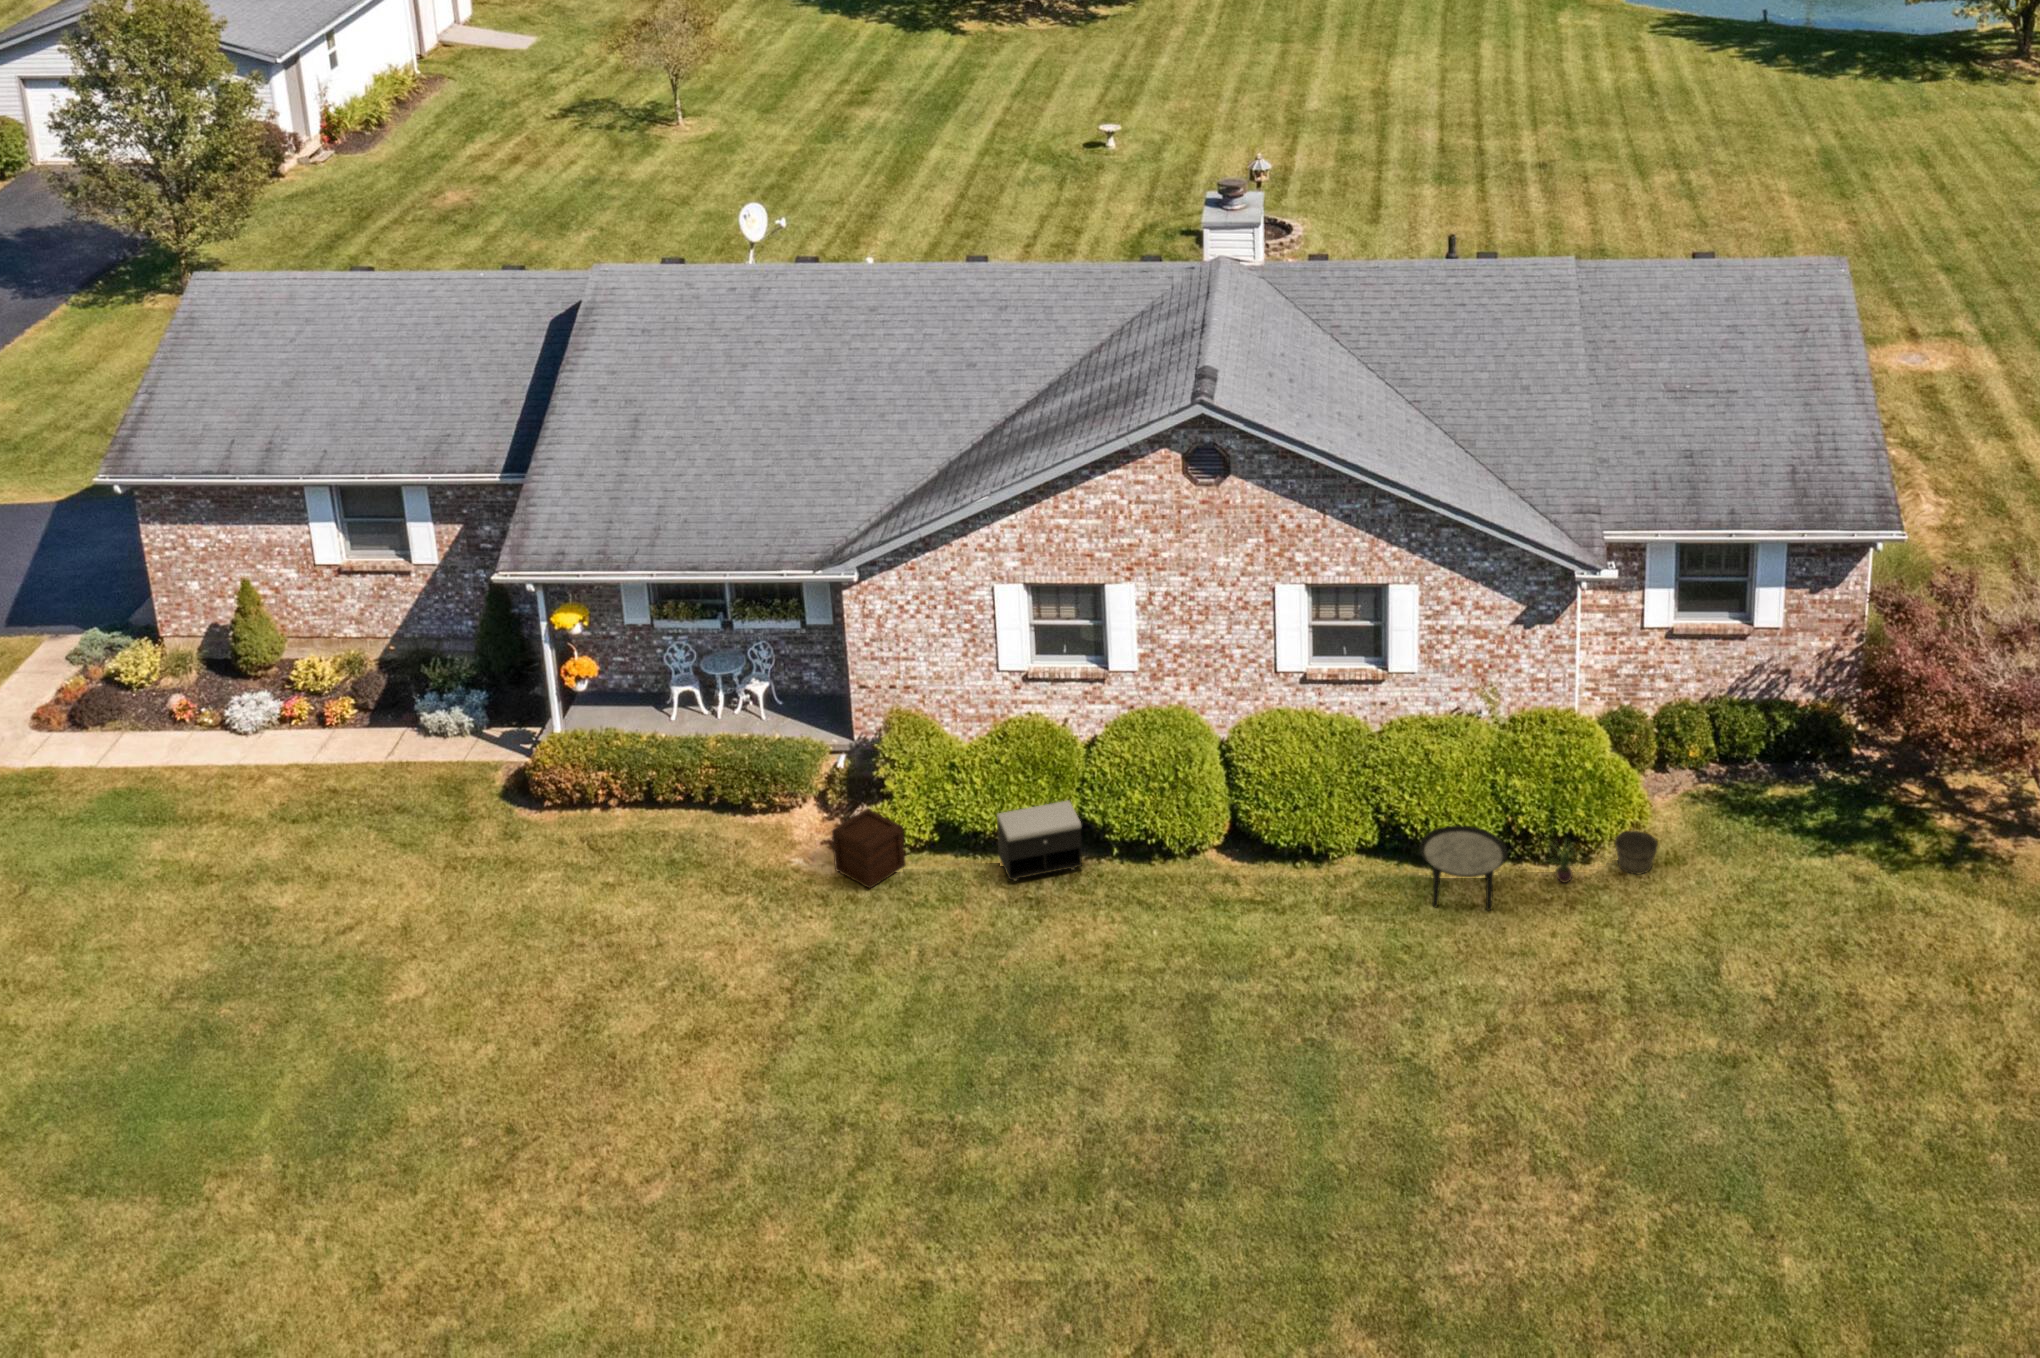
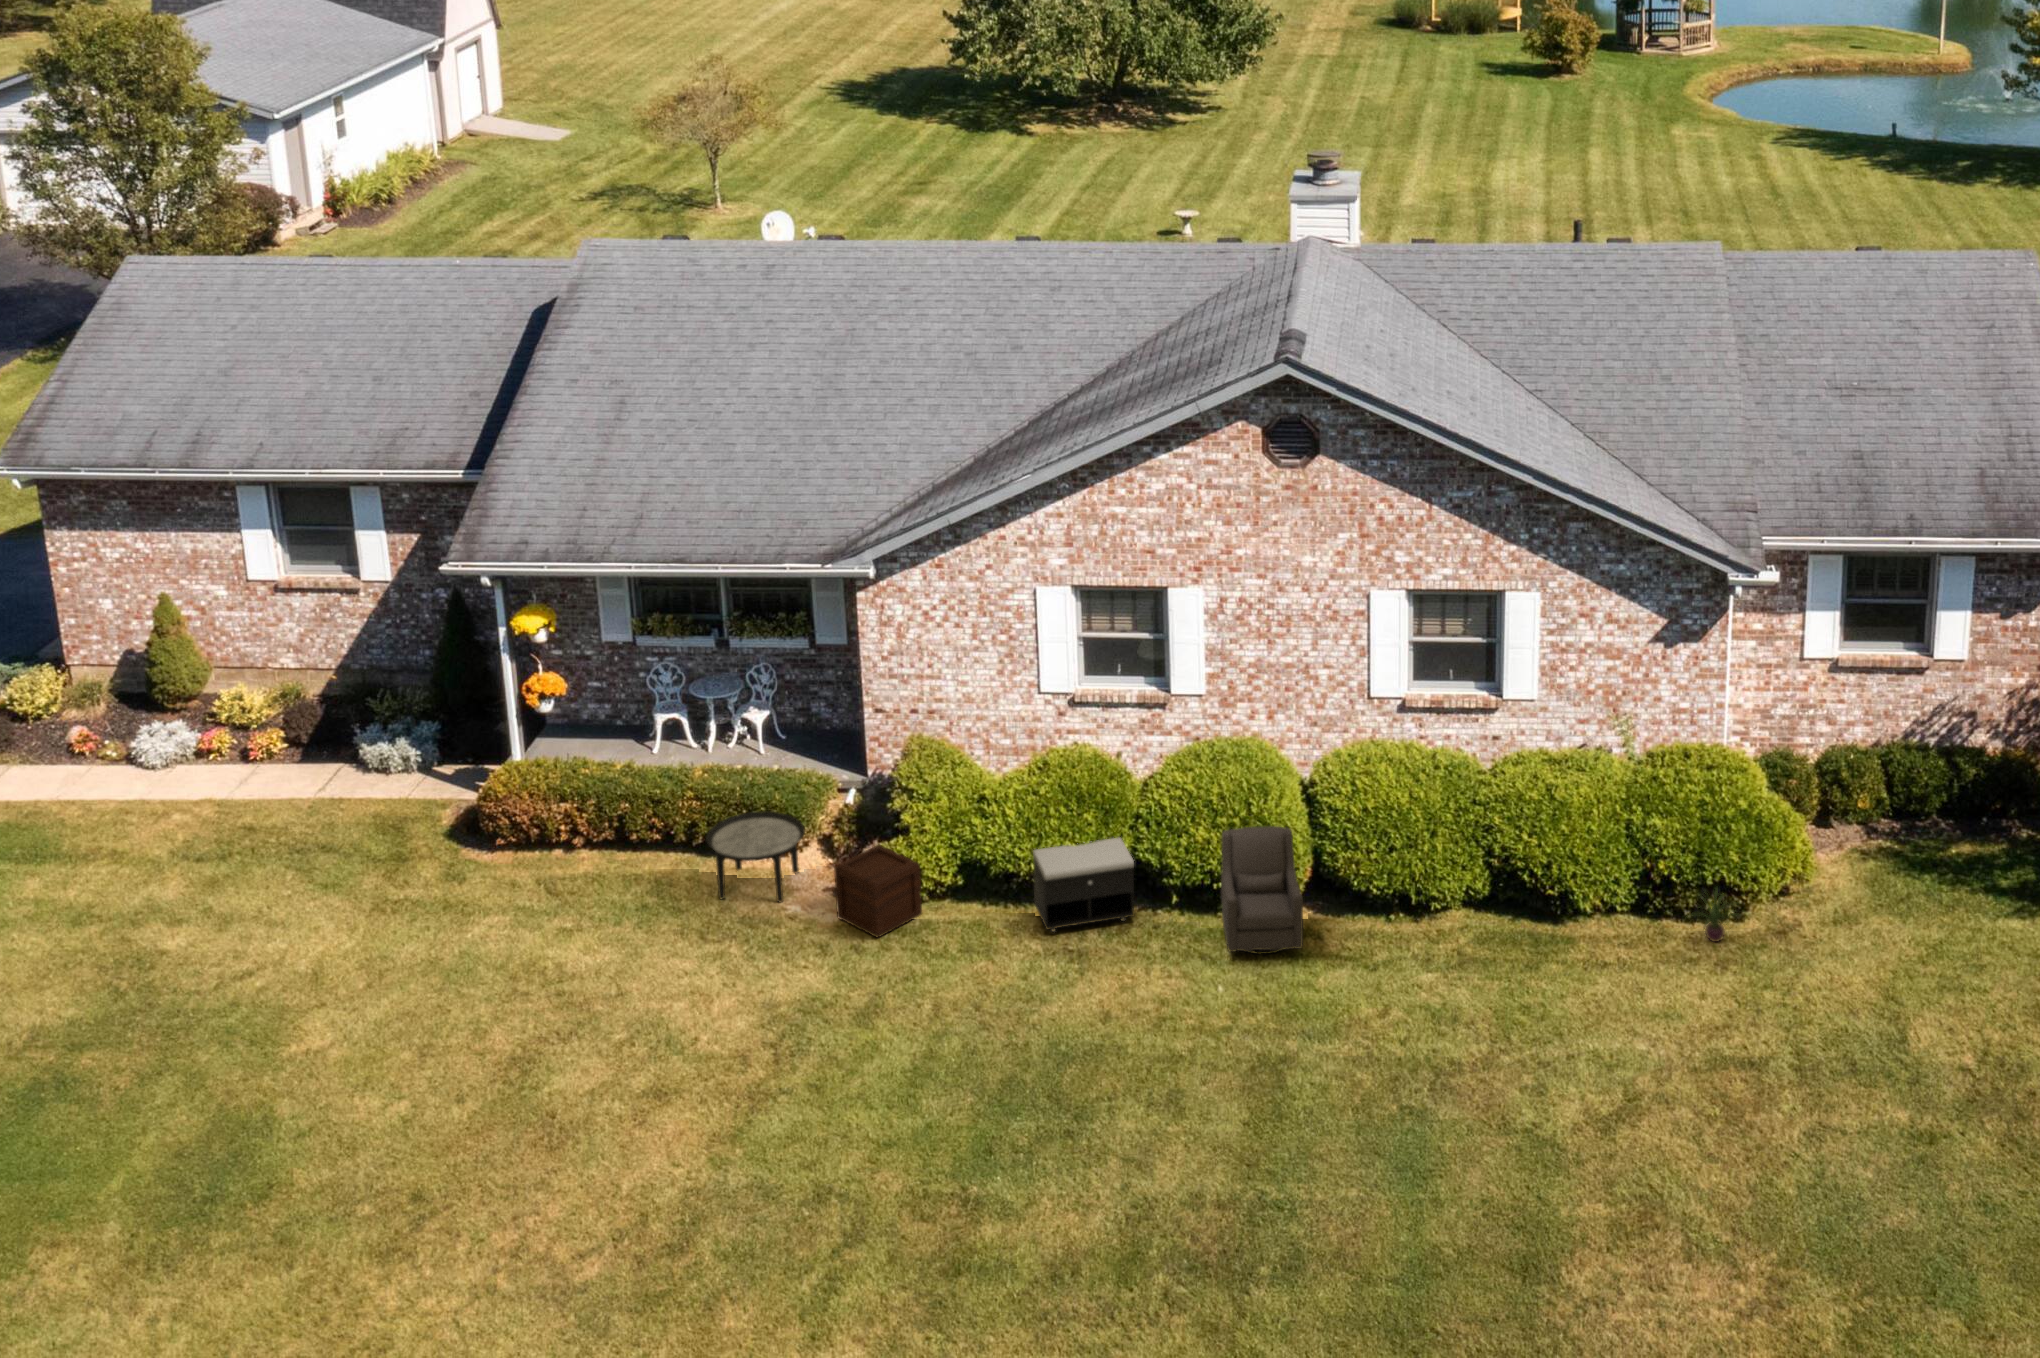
chair: none [1154,793,1223,900] -> present [1221,826,1303,954]
round table: present [1419,825,1508,910] -> present [706,811,805,902]
wooden bucket: present [1615,831,1658,874] -> none [1775,883,1827,934]

